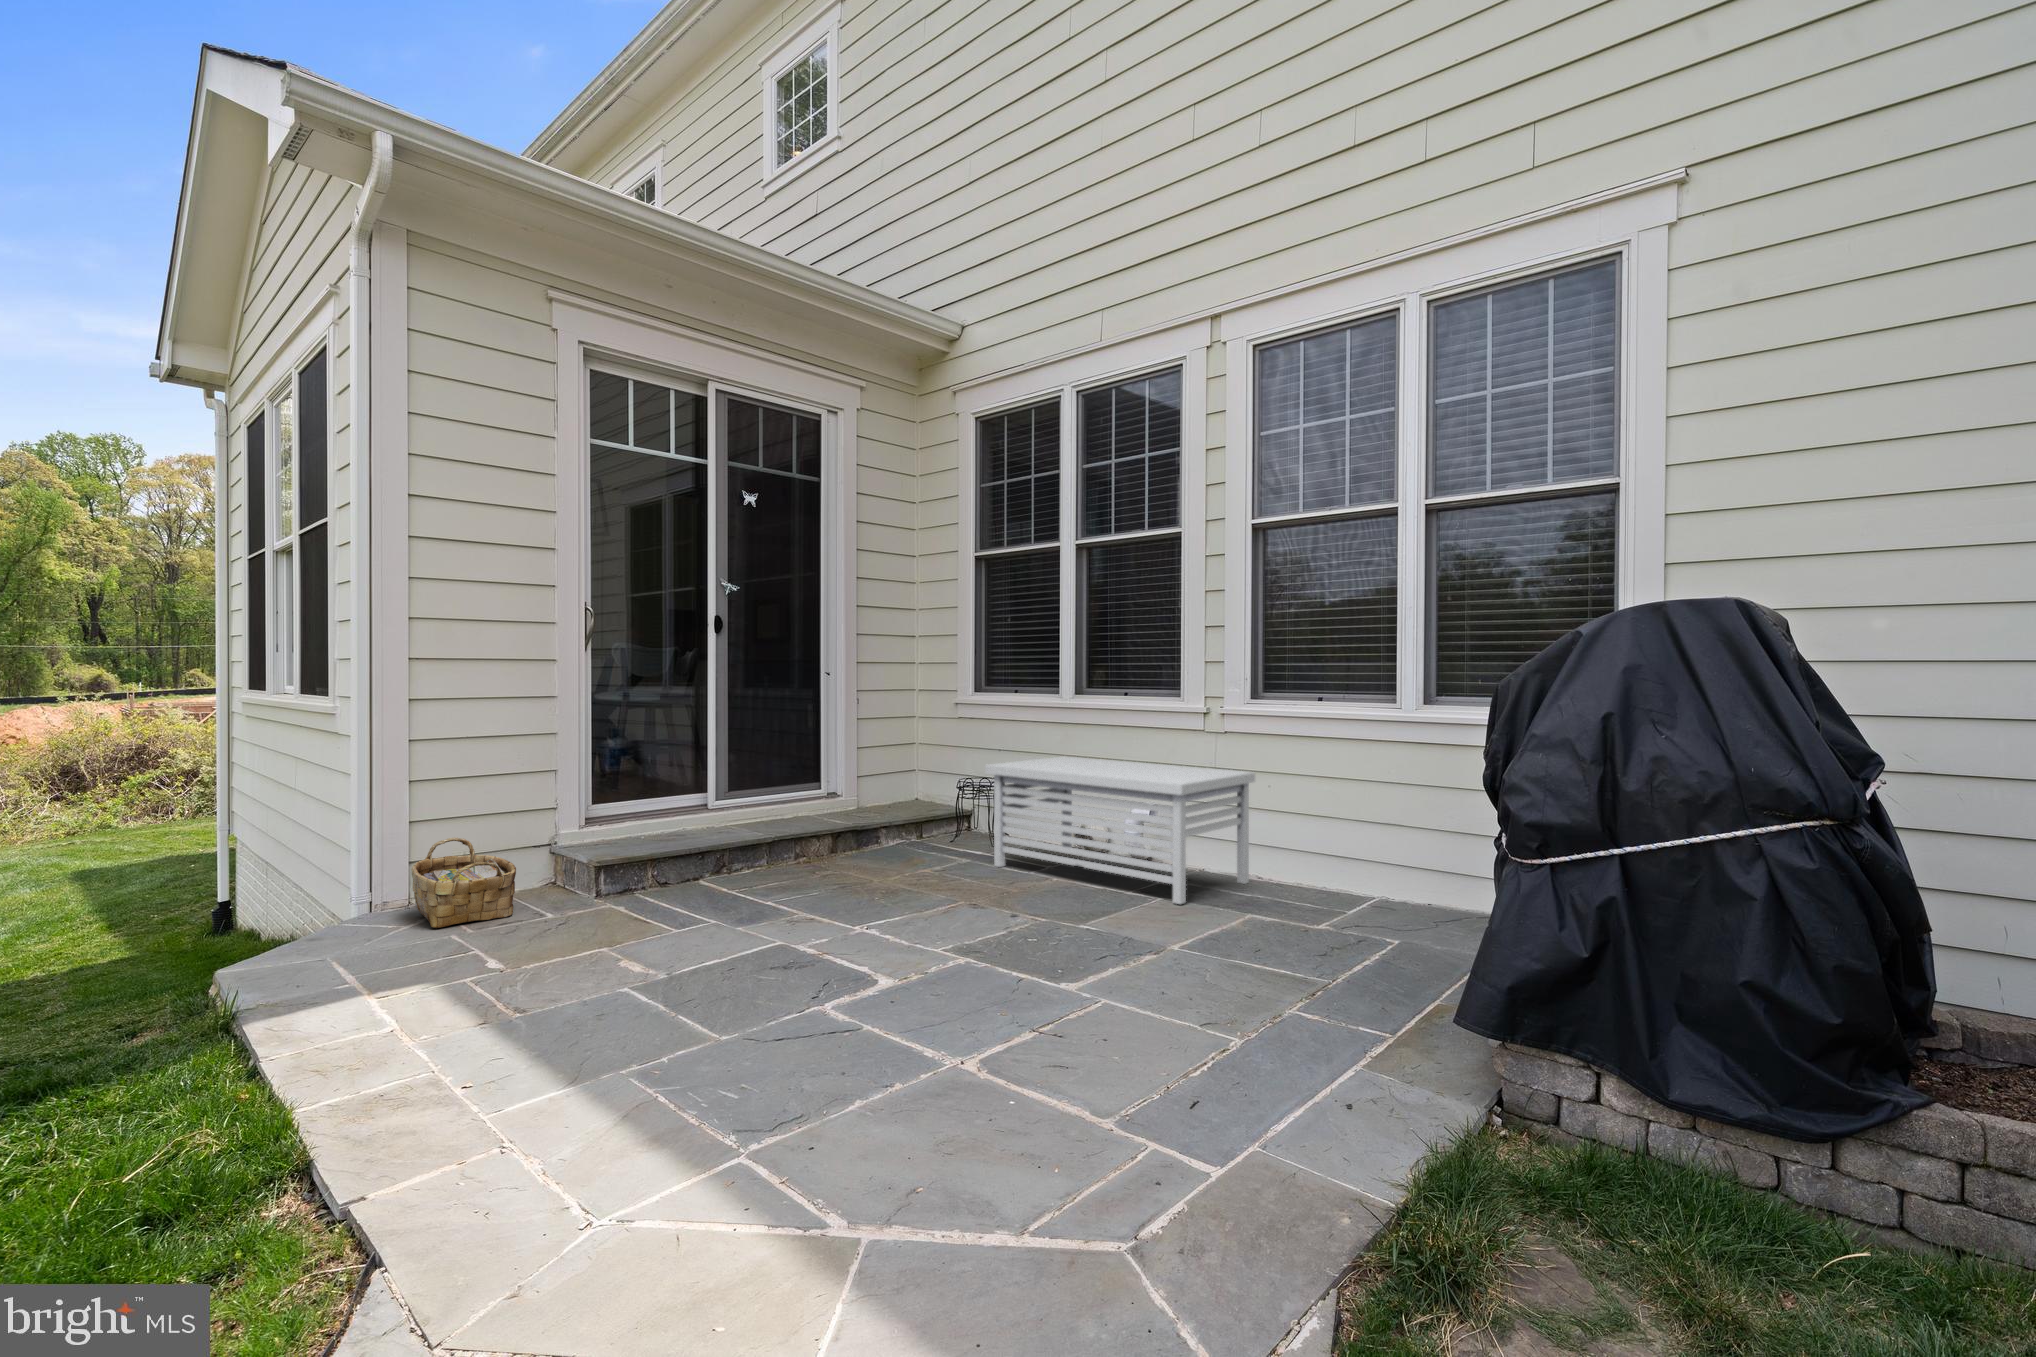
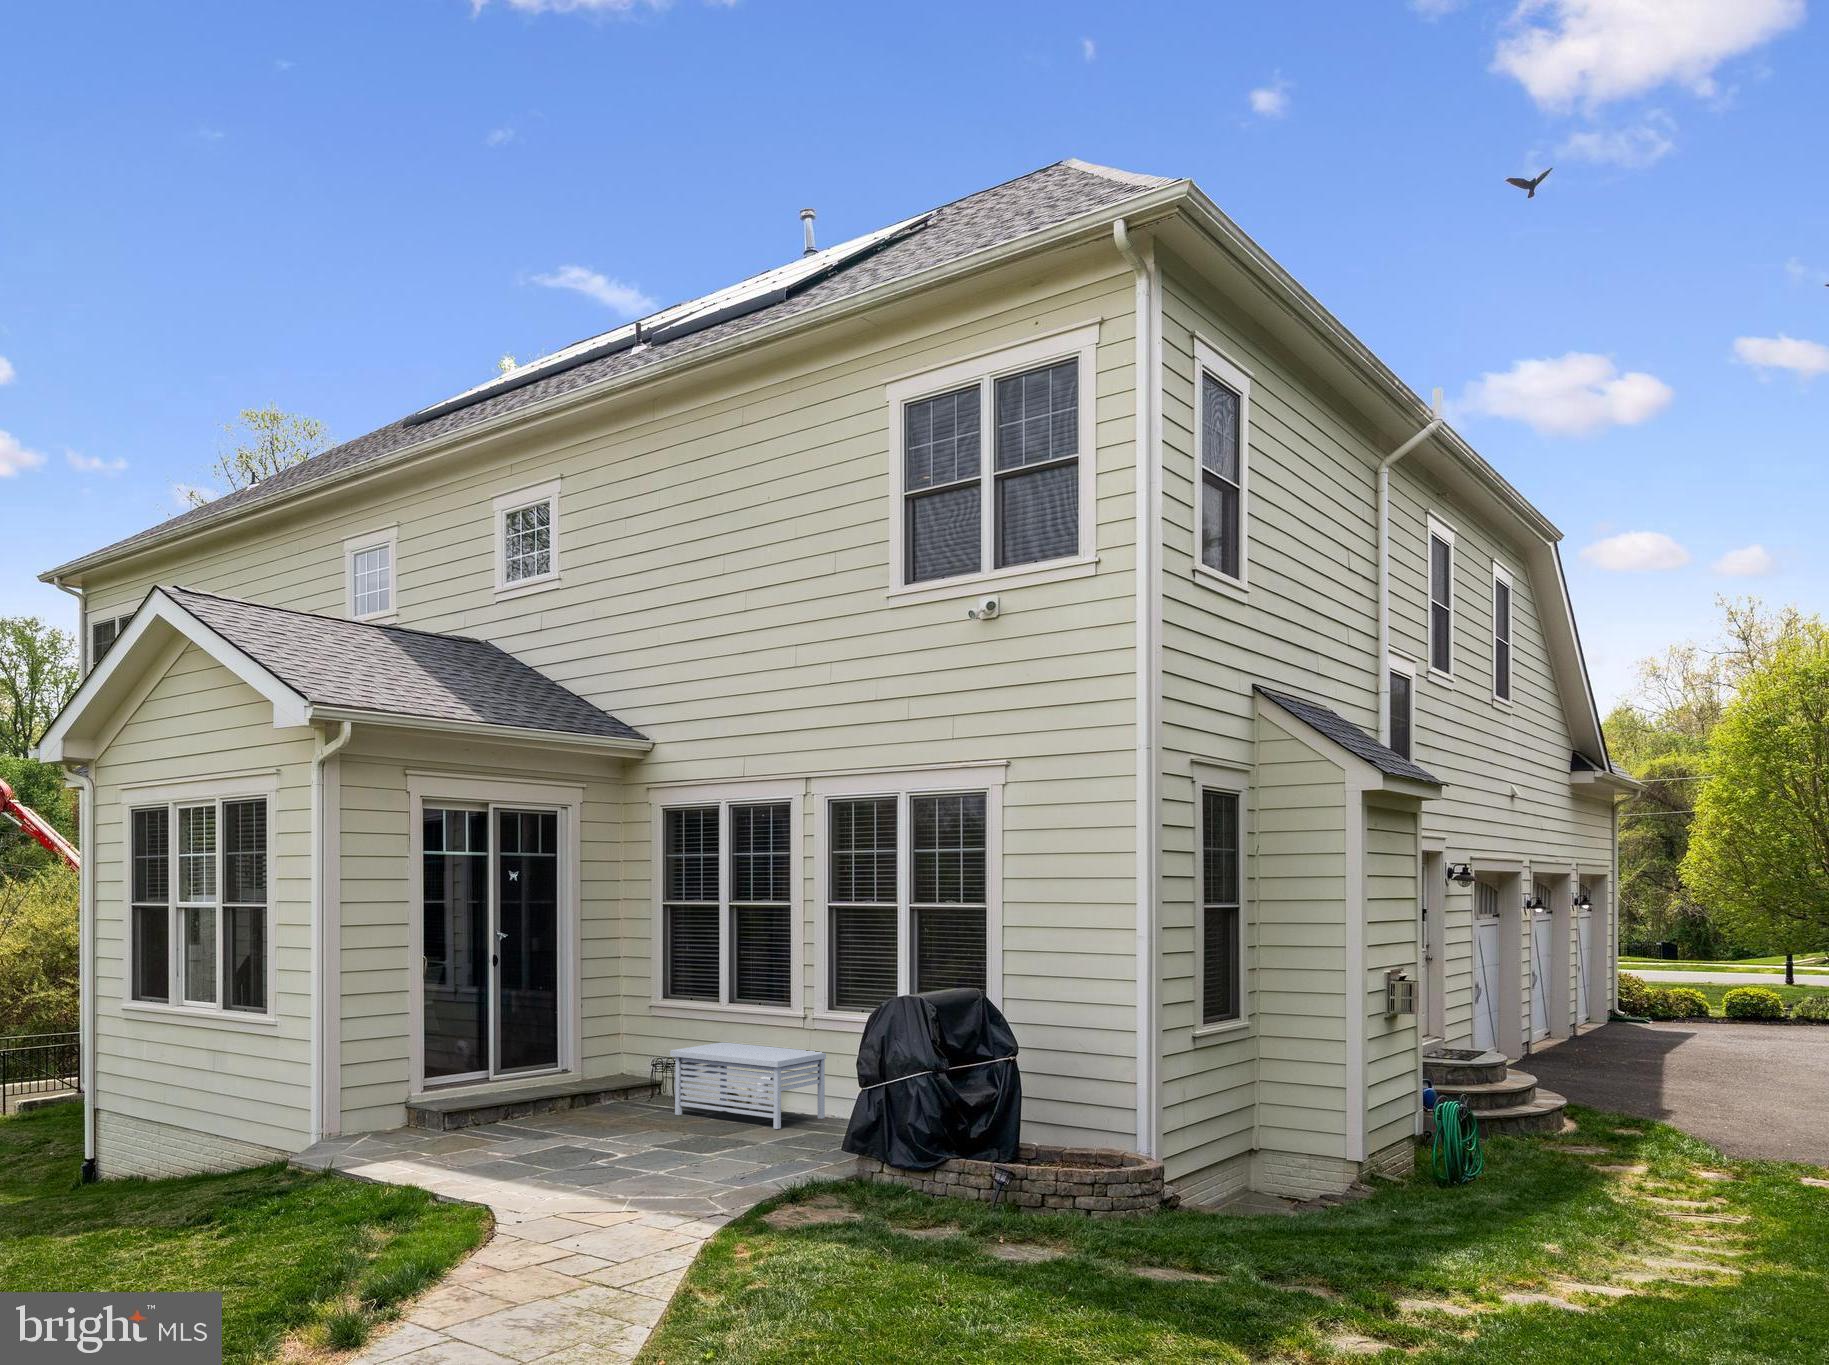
woven basket: present [411,837,516,928] -> none [343,1103,403,1152]

